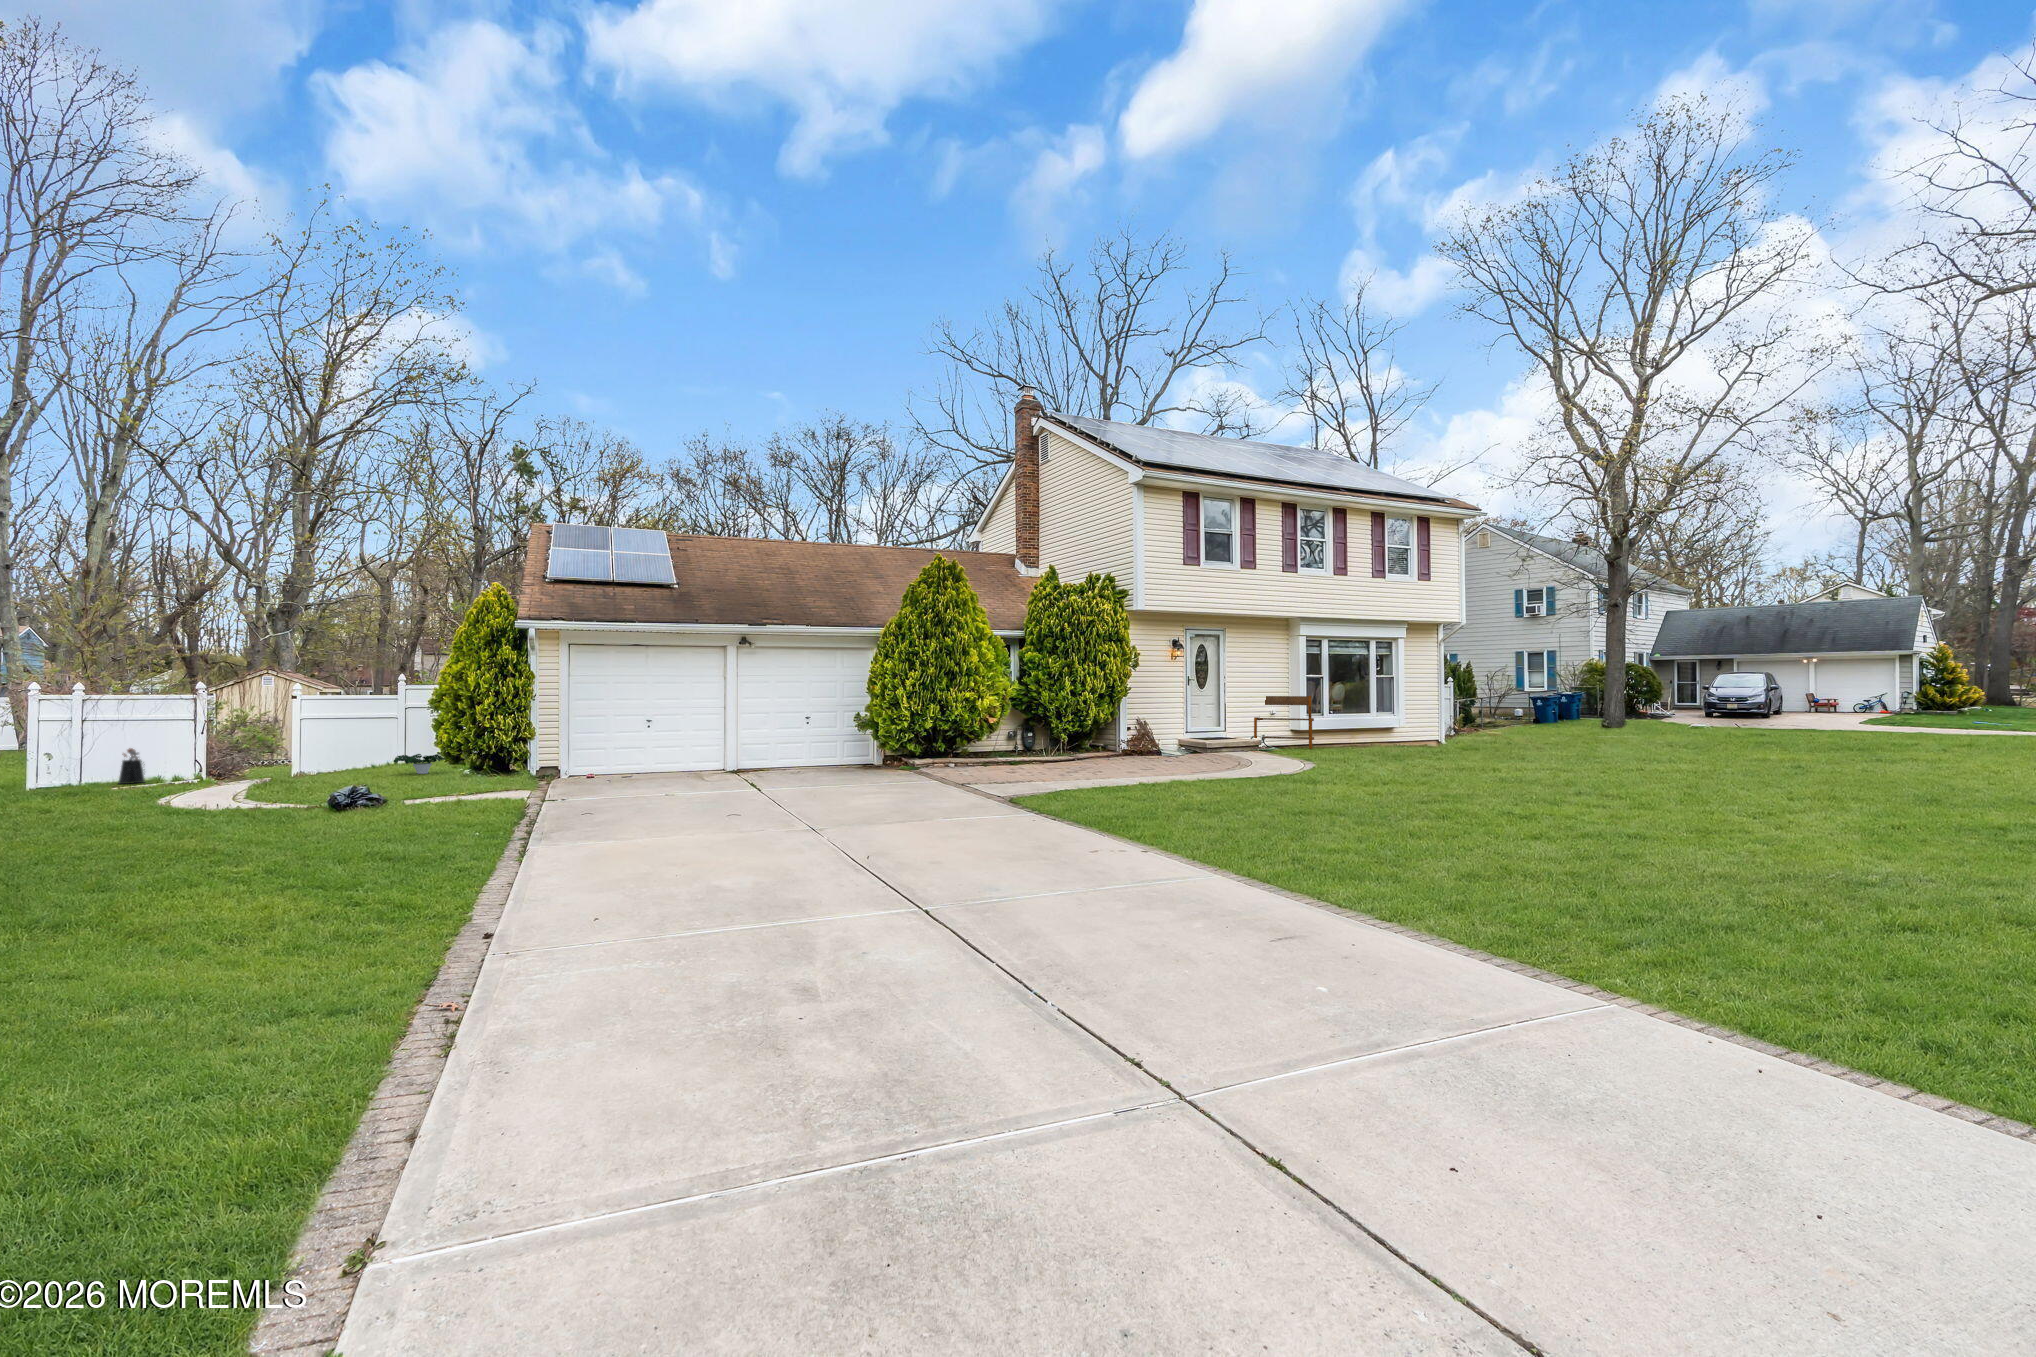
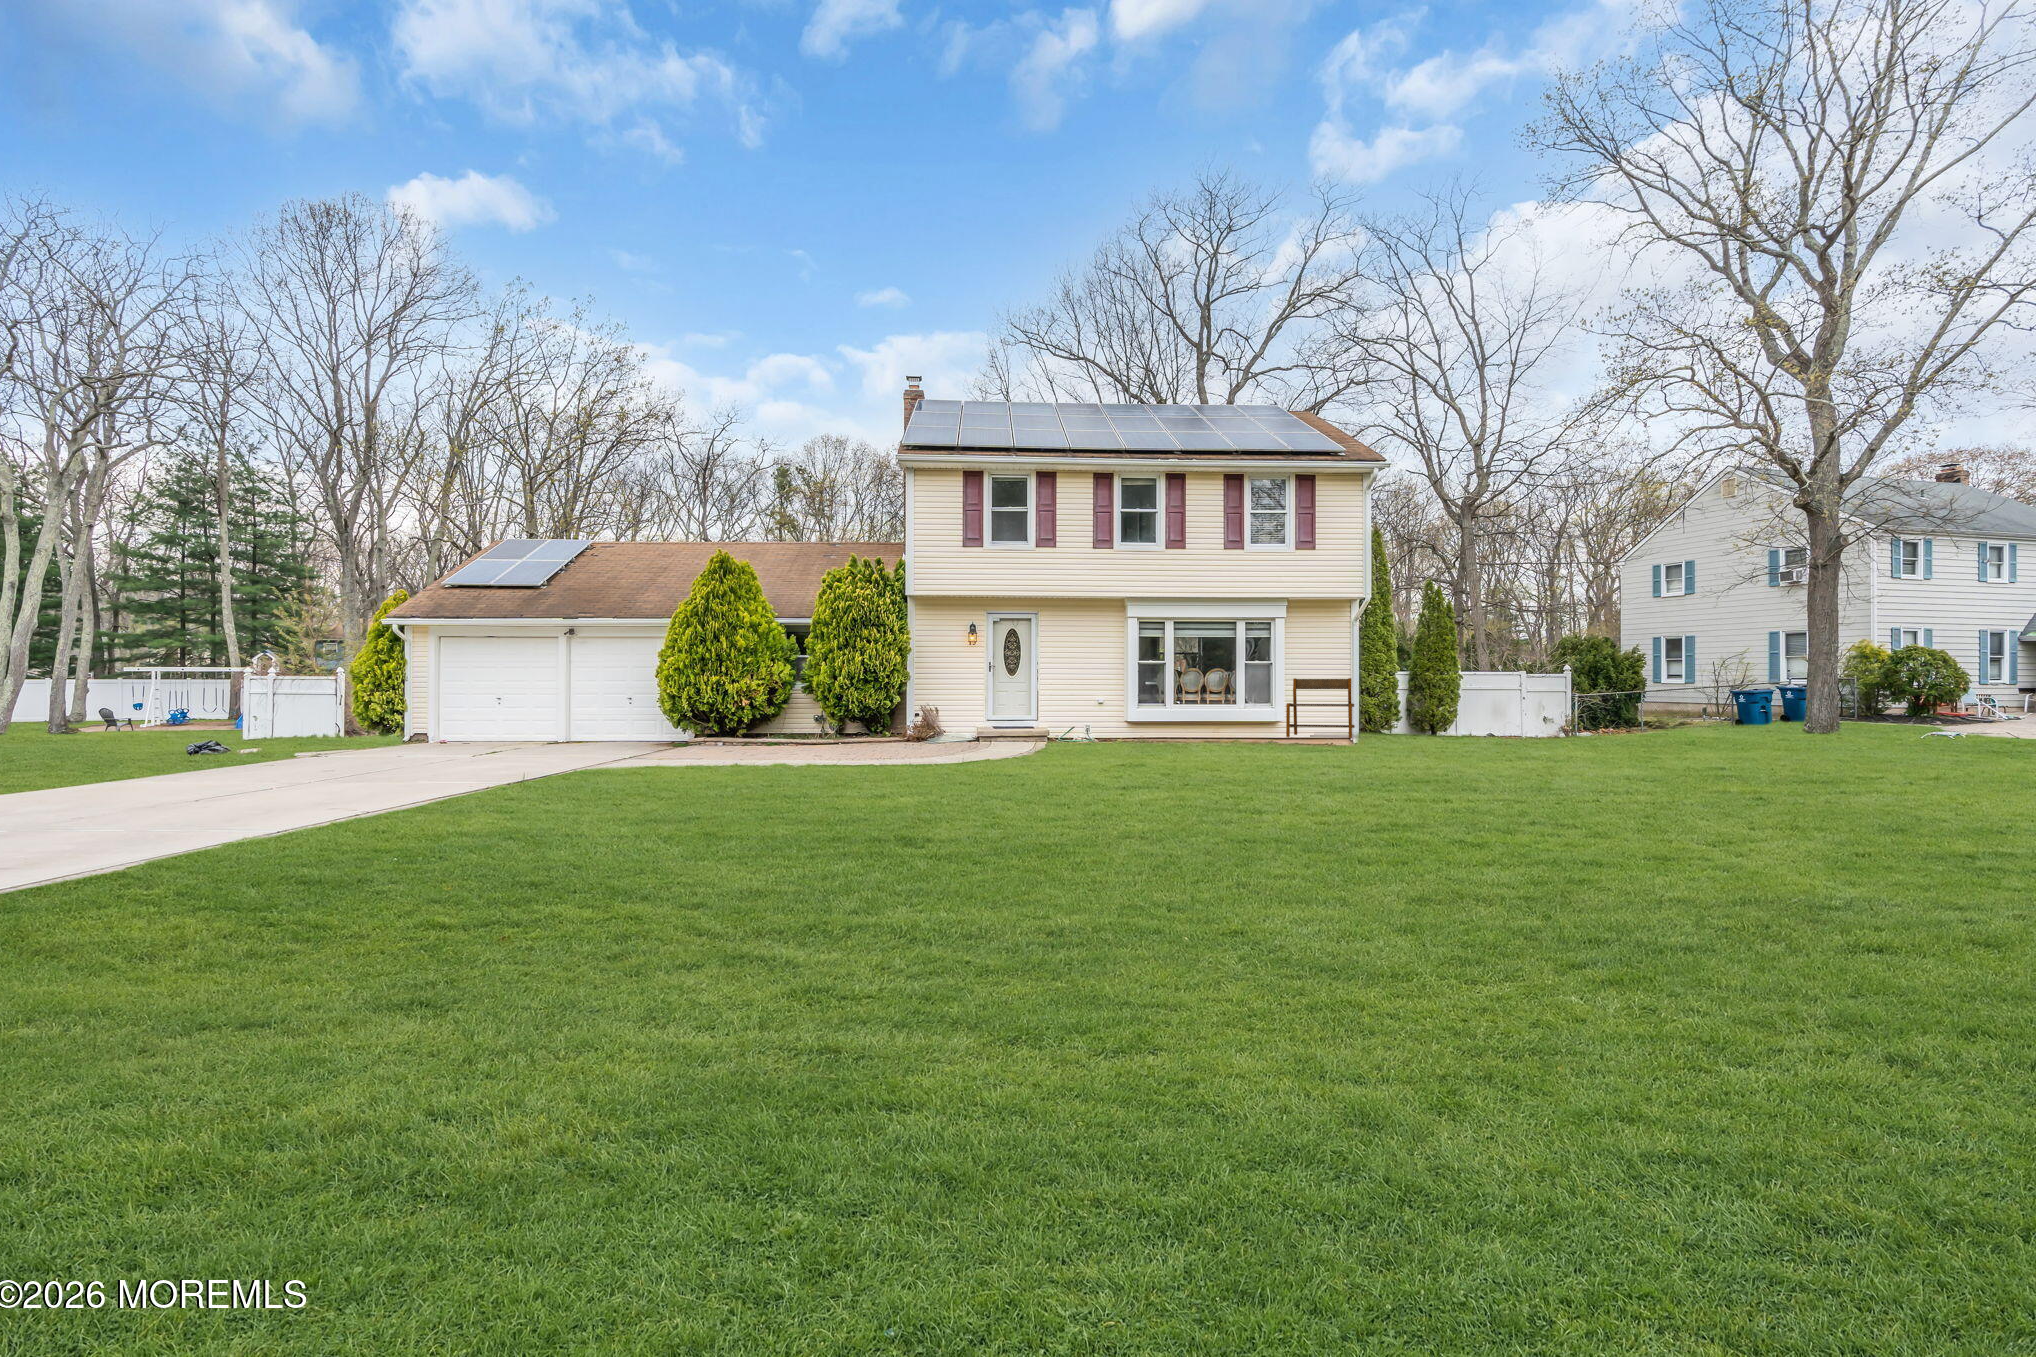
watering can: present [119,748,145,784] -> none [18,745,49,786]
potted plant: present [394,754,443,774] -> none [321,750,377,773]

